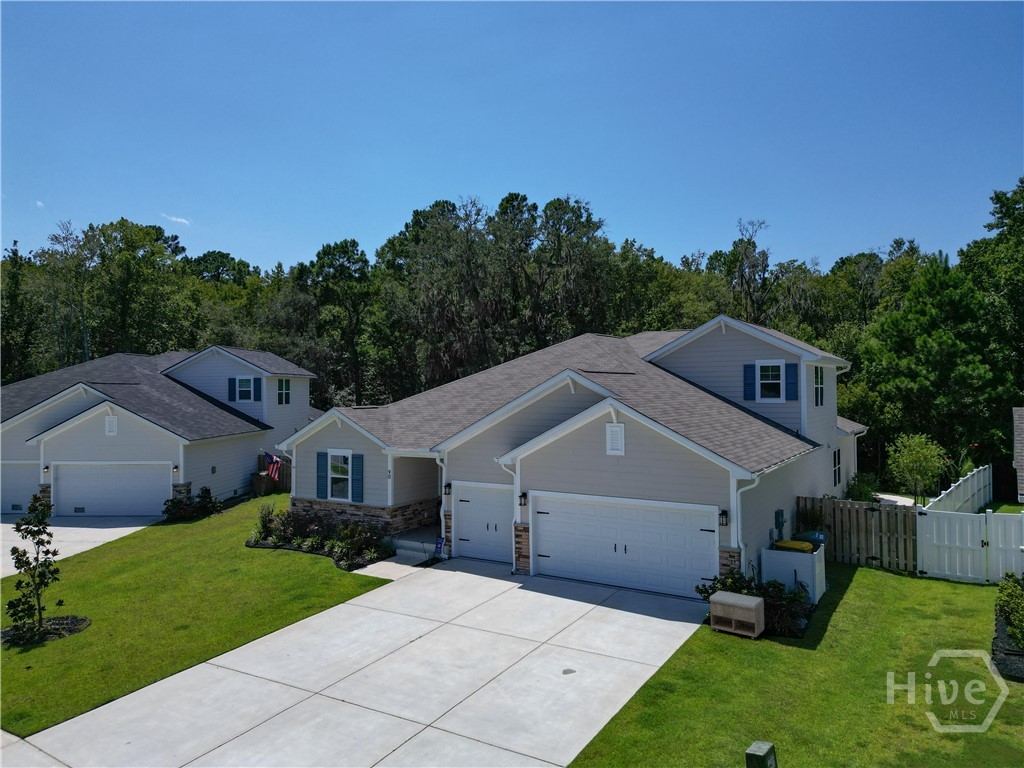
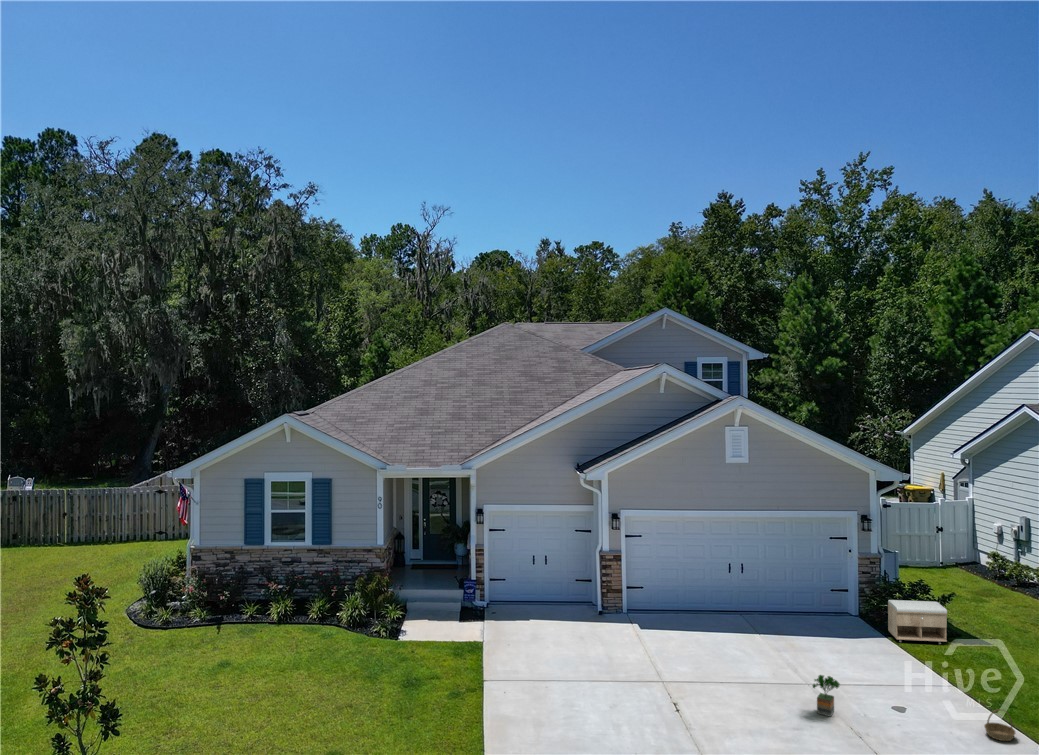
potted tree: none [524,628,547,663] -> present [812,675,840,717]
basket: none [625,680,650,710] -> present [984,709,1015,741]

